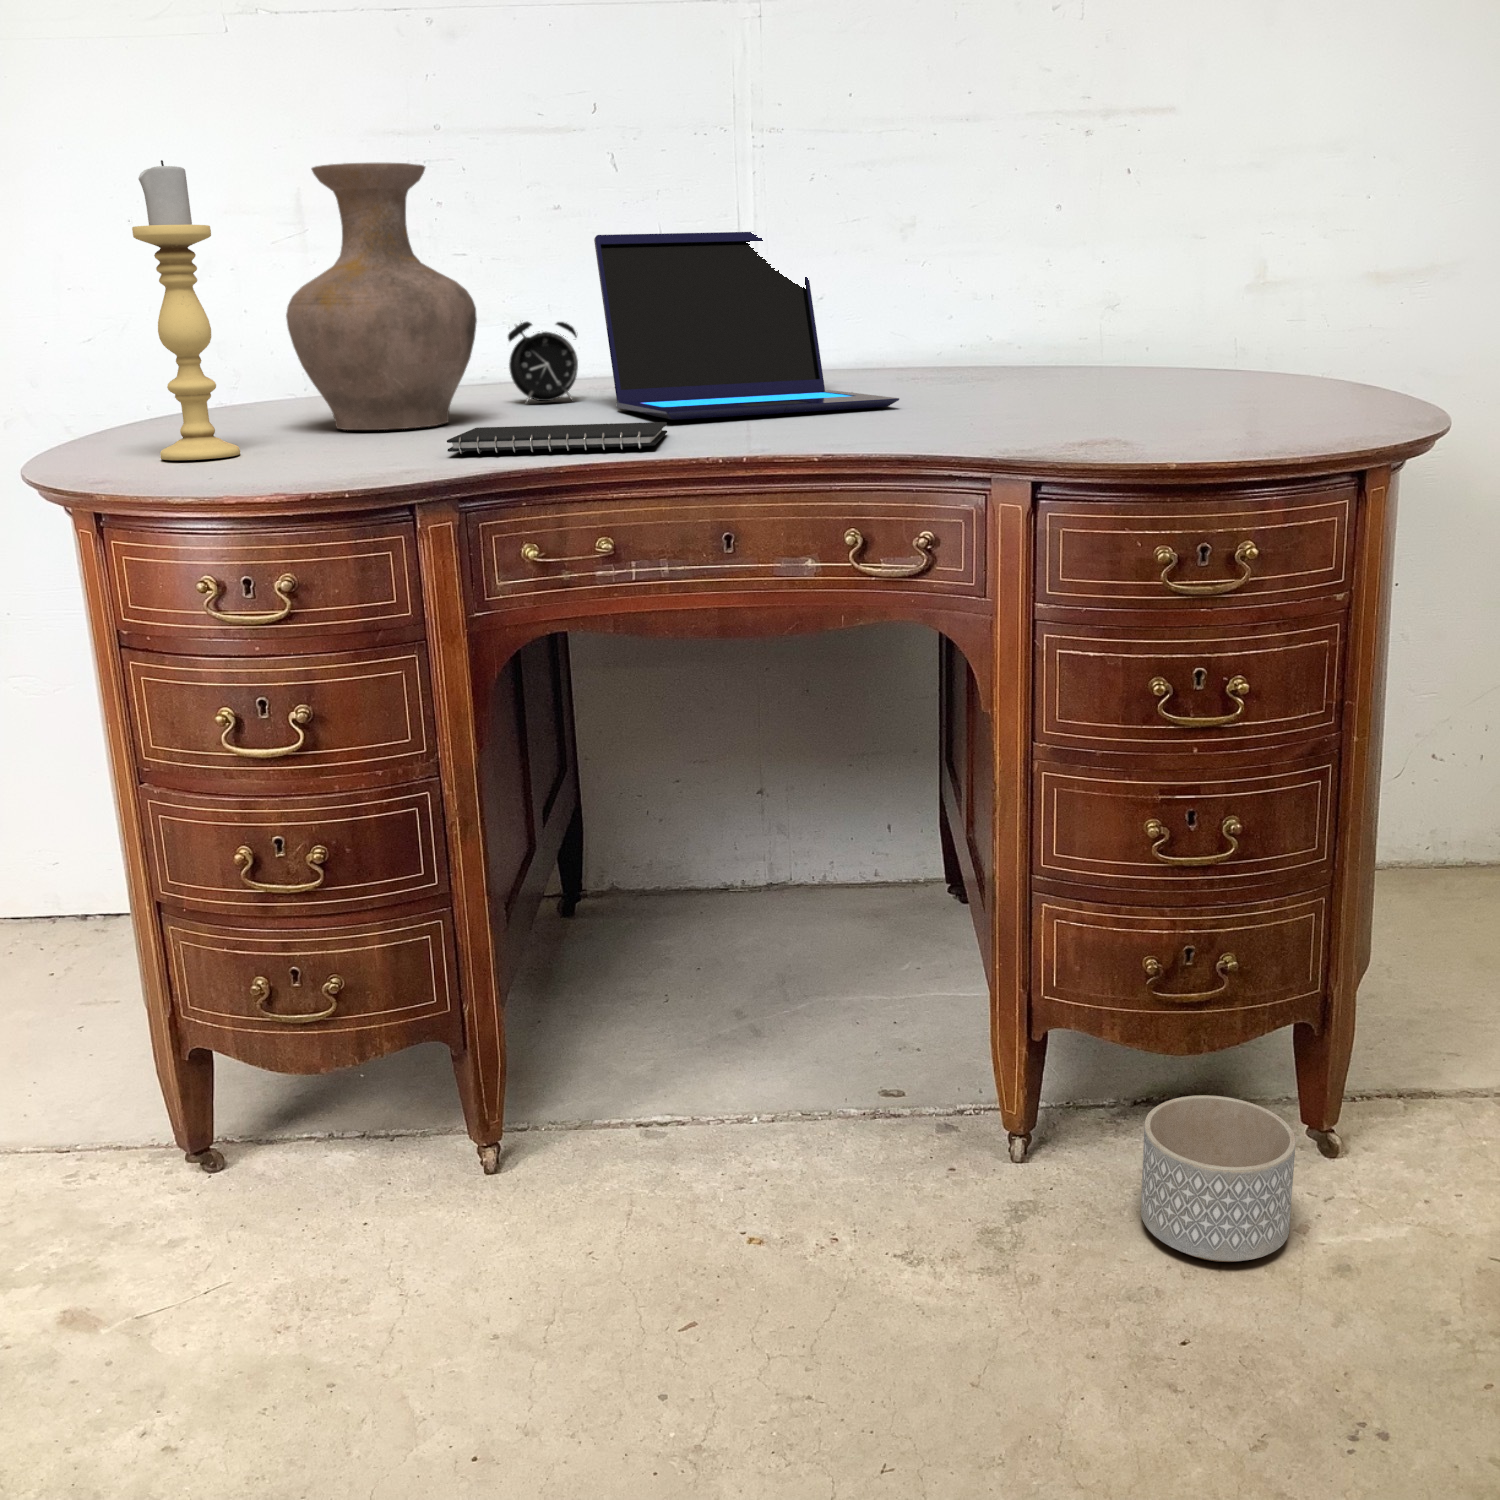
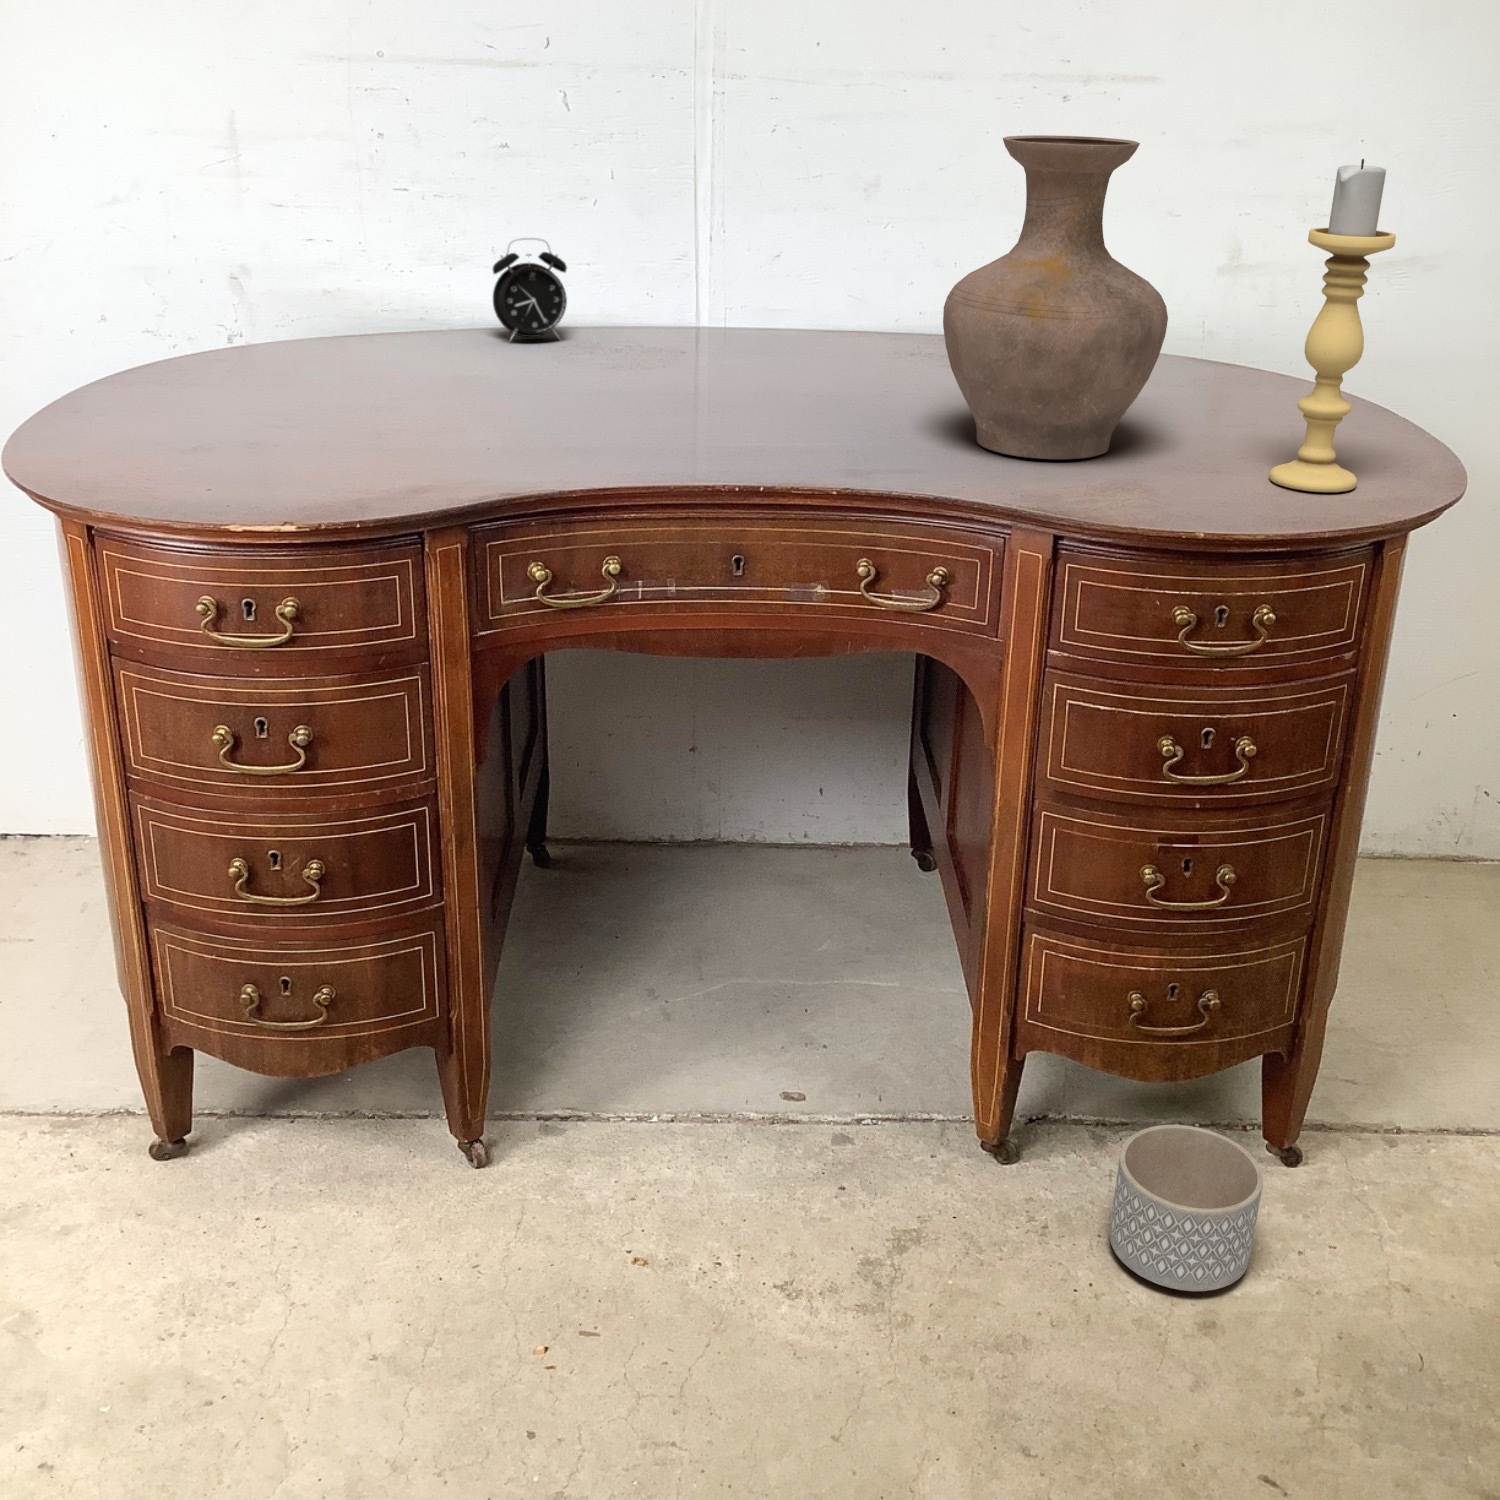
candle holder: present [132,160,240,460] -> present [1270,159,1396,492]
vase: present [286,163,477,430] -> present [943,135,1168,459]
laptop: present [594,232,899,420] -> none [592,171,911,400]
notebook: present [447,422,667,454] -> none [450,410,674,463]

